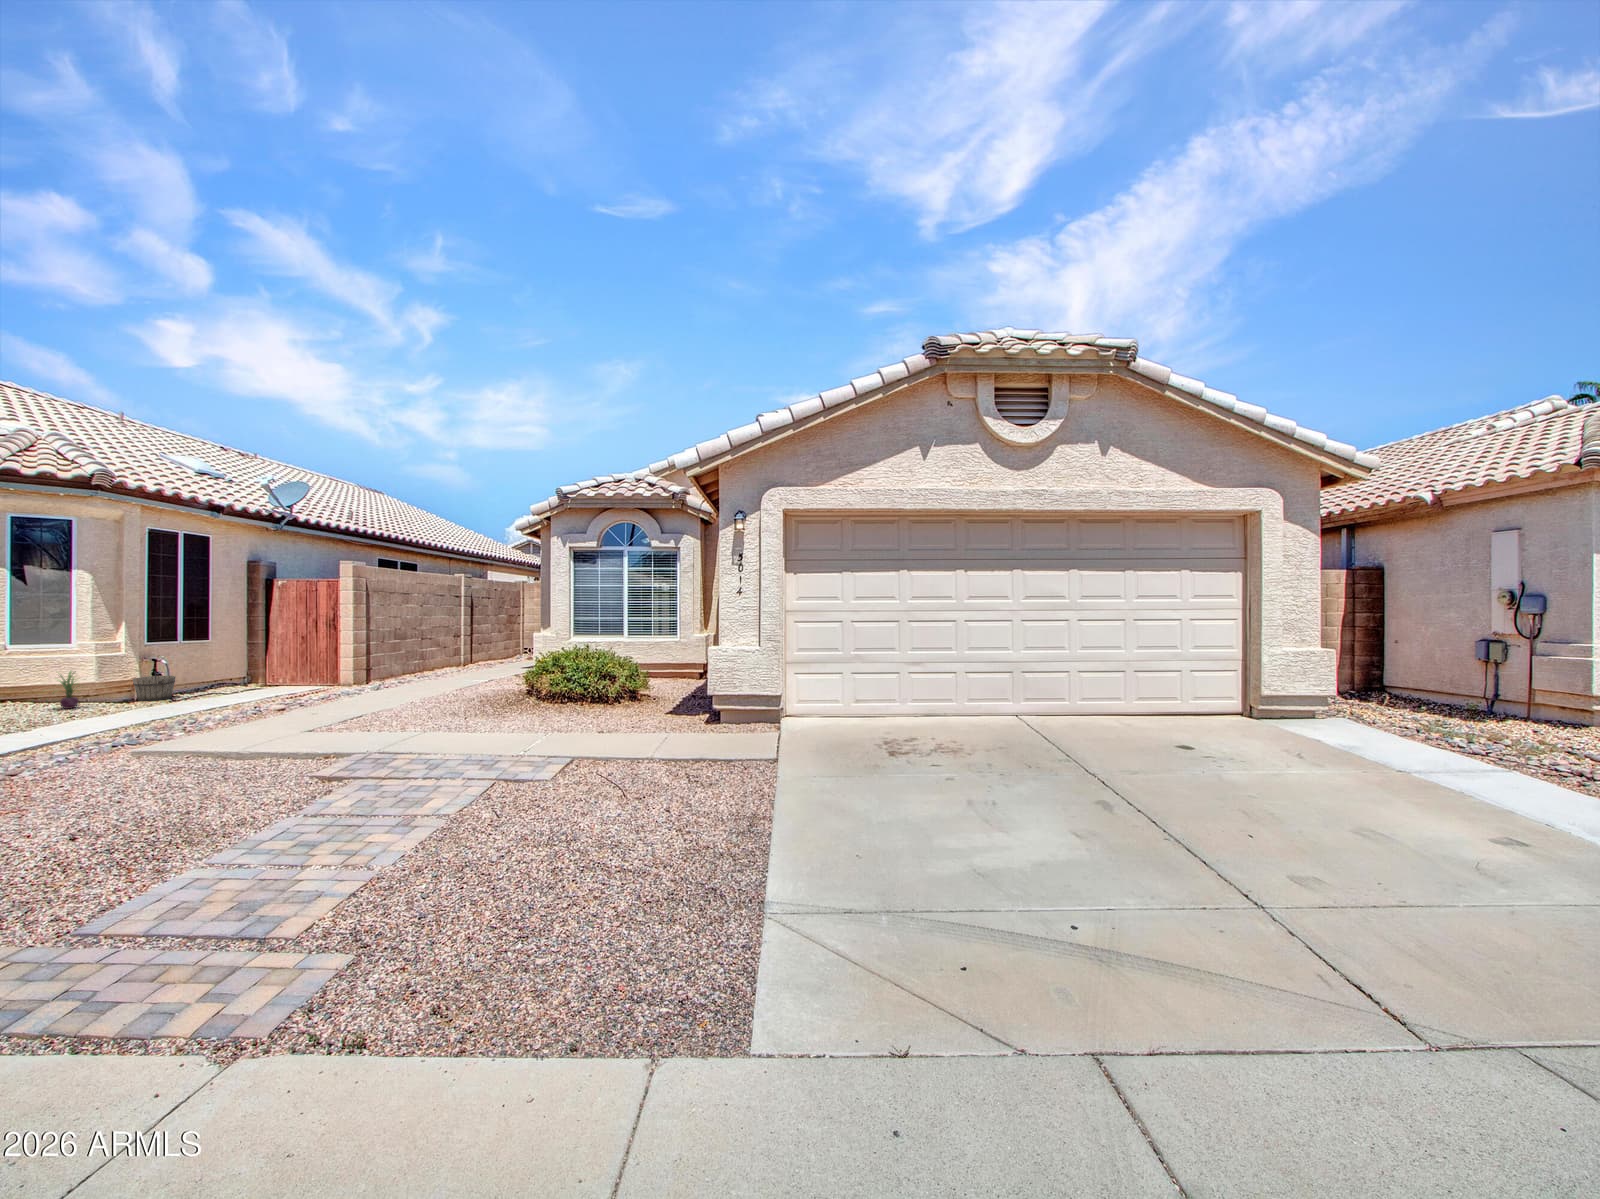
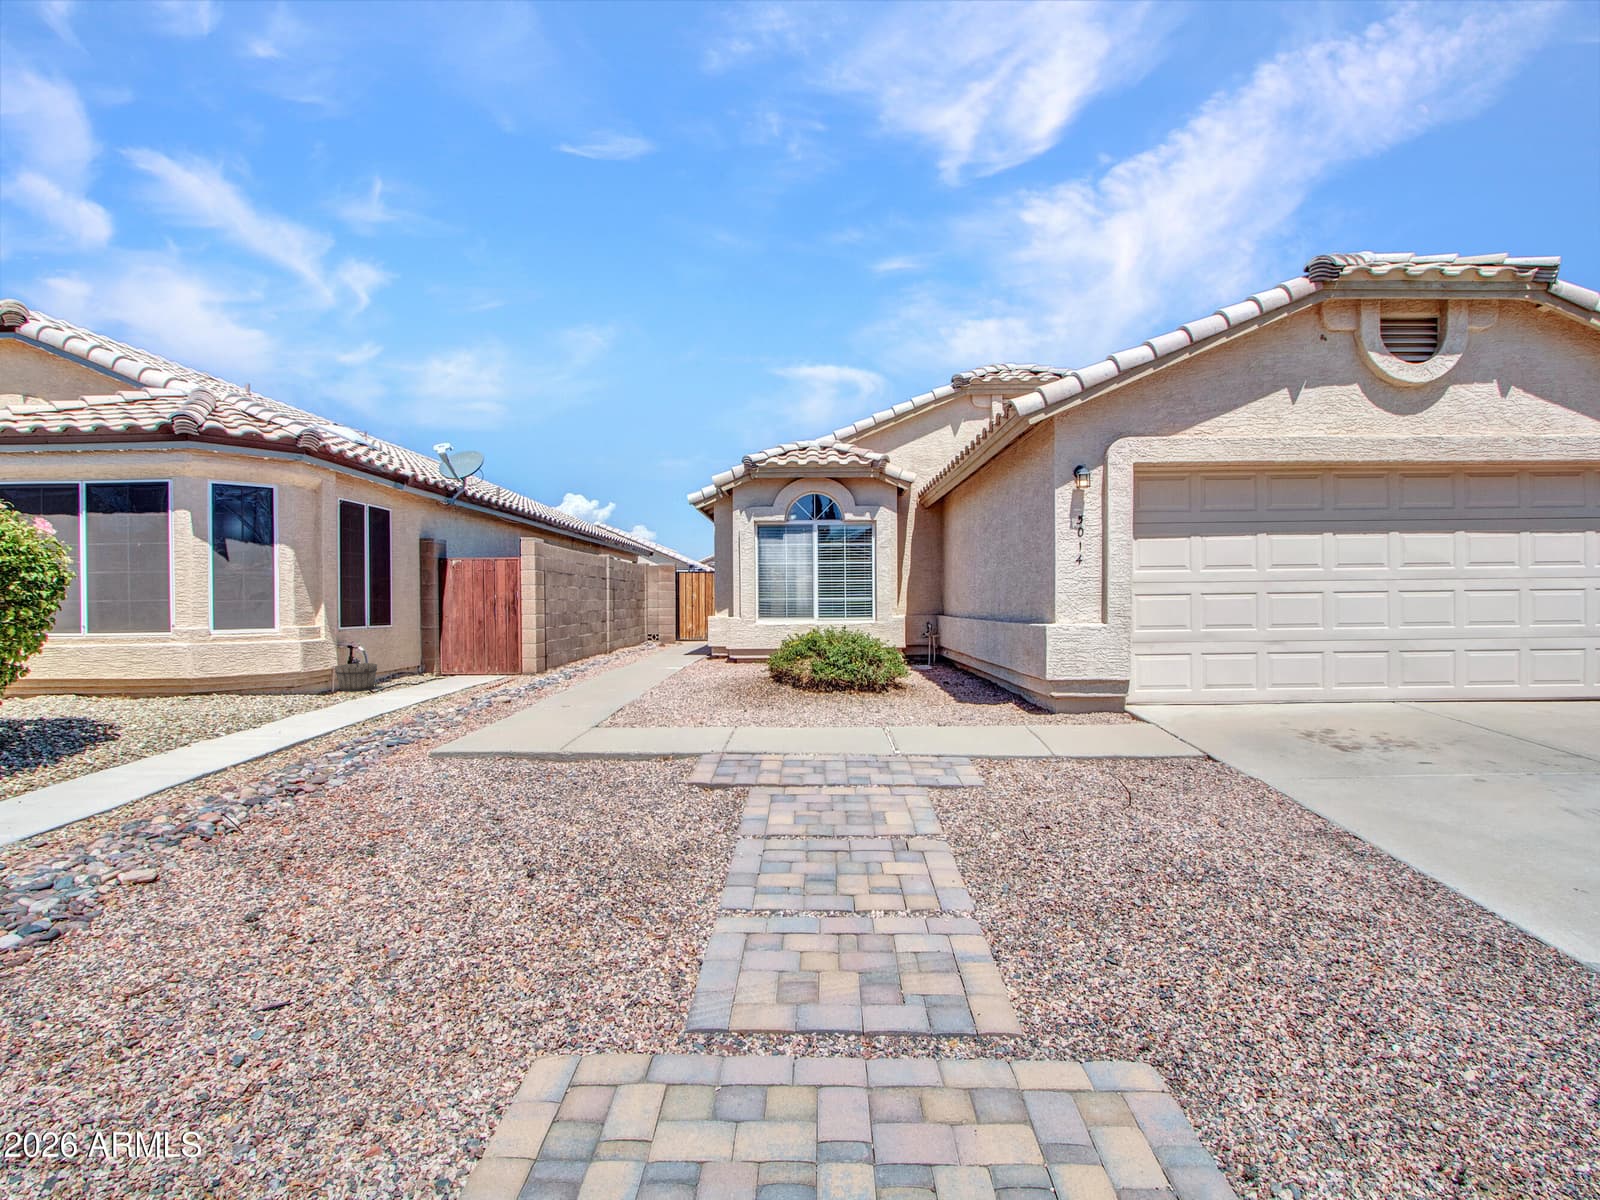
decorative plant: present [60,671,78,709] -> none [249,657,303,700]

